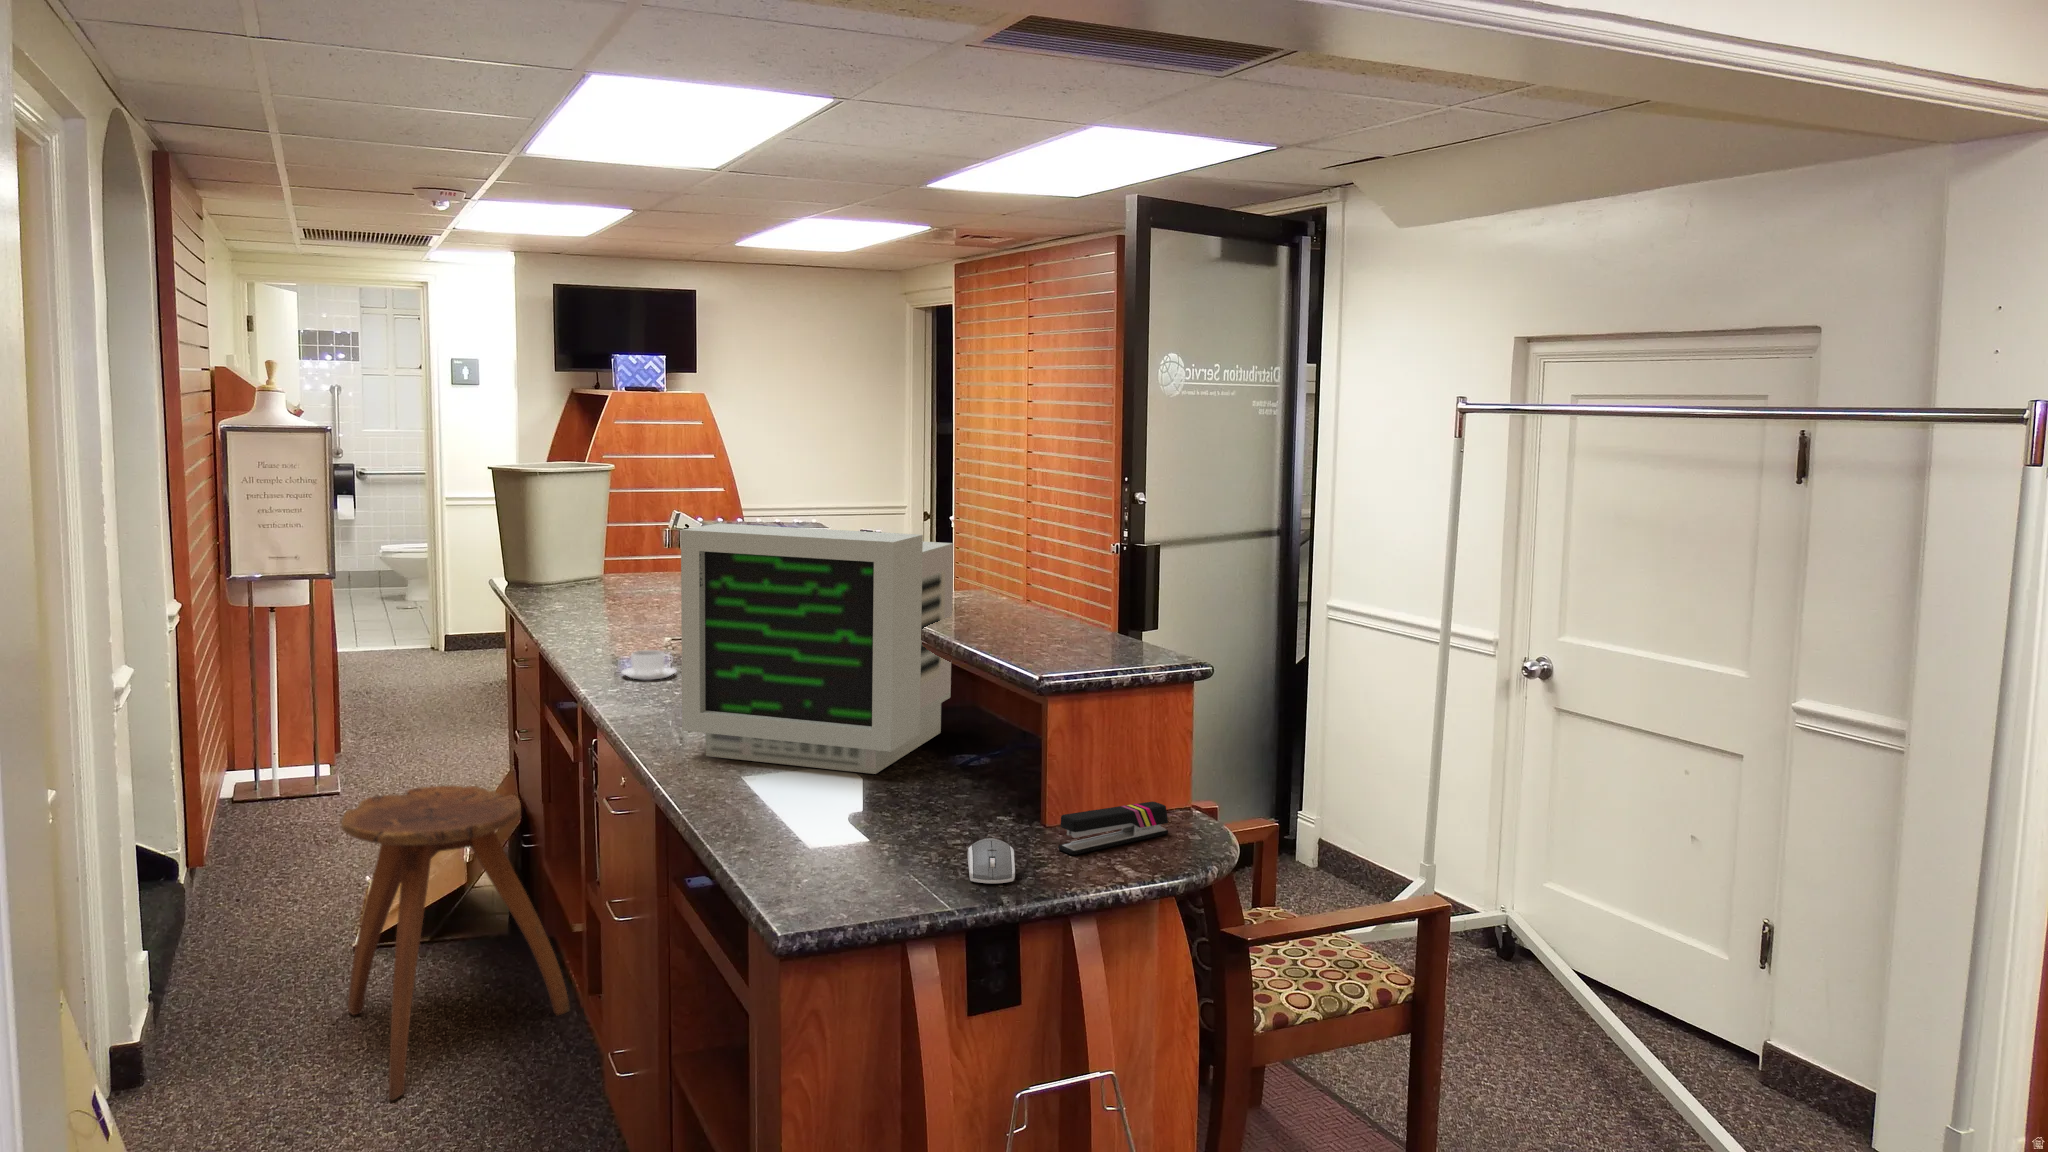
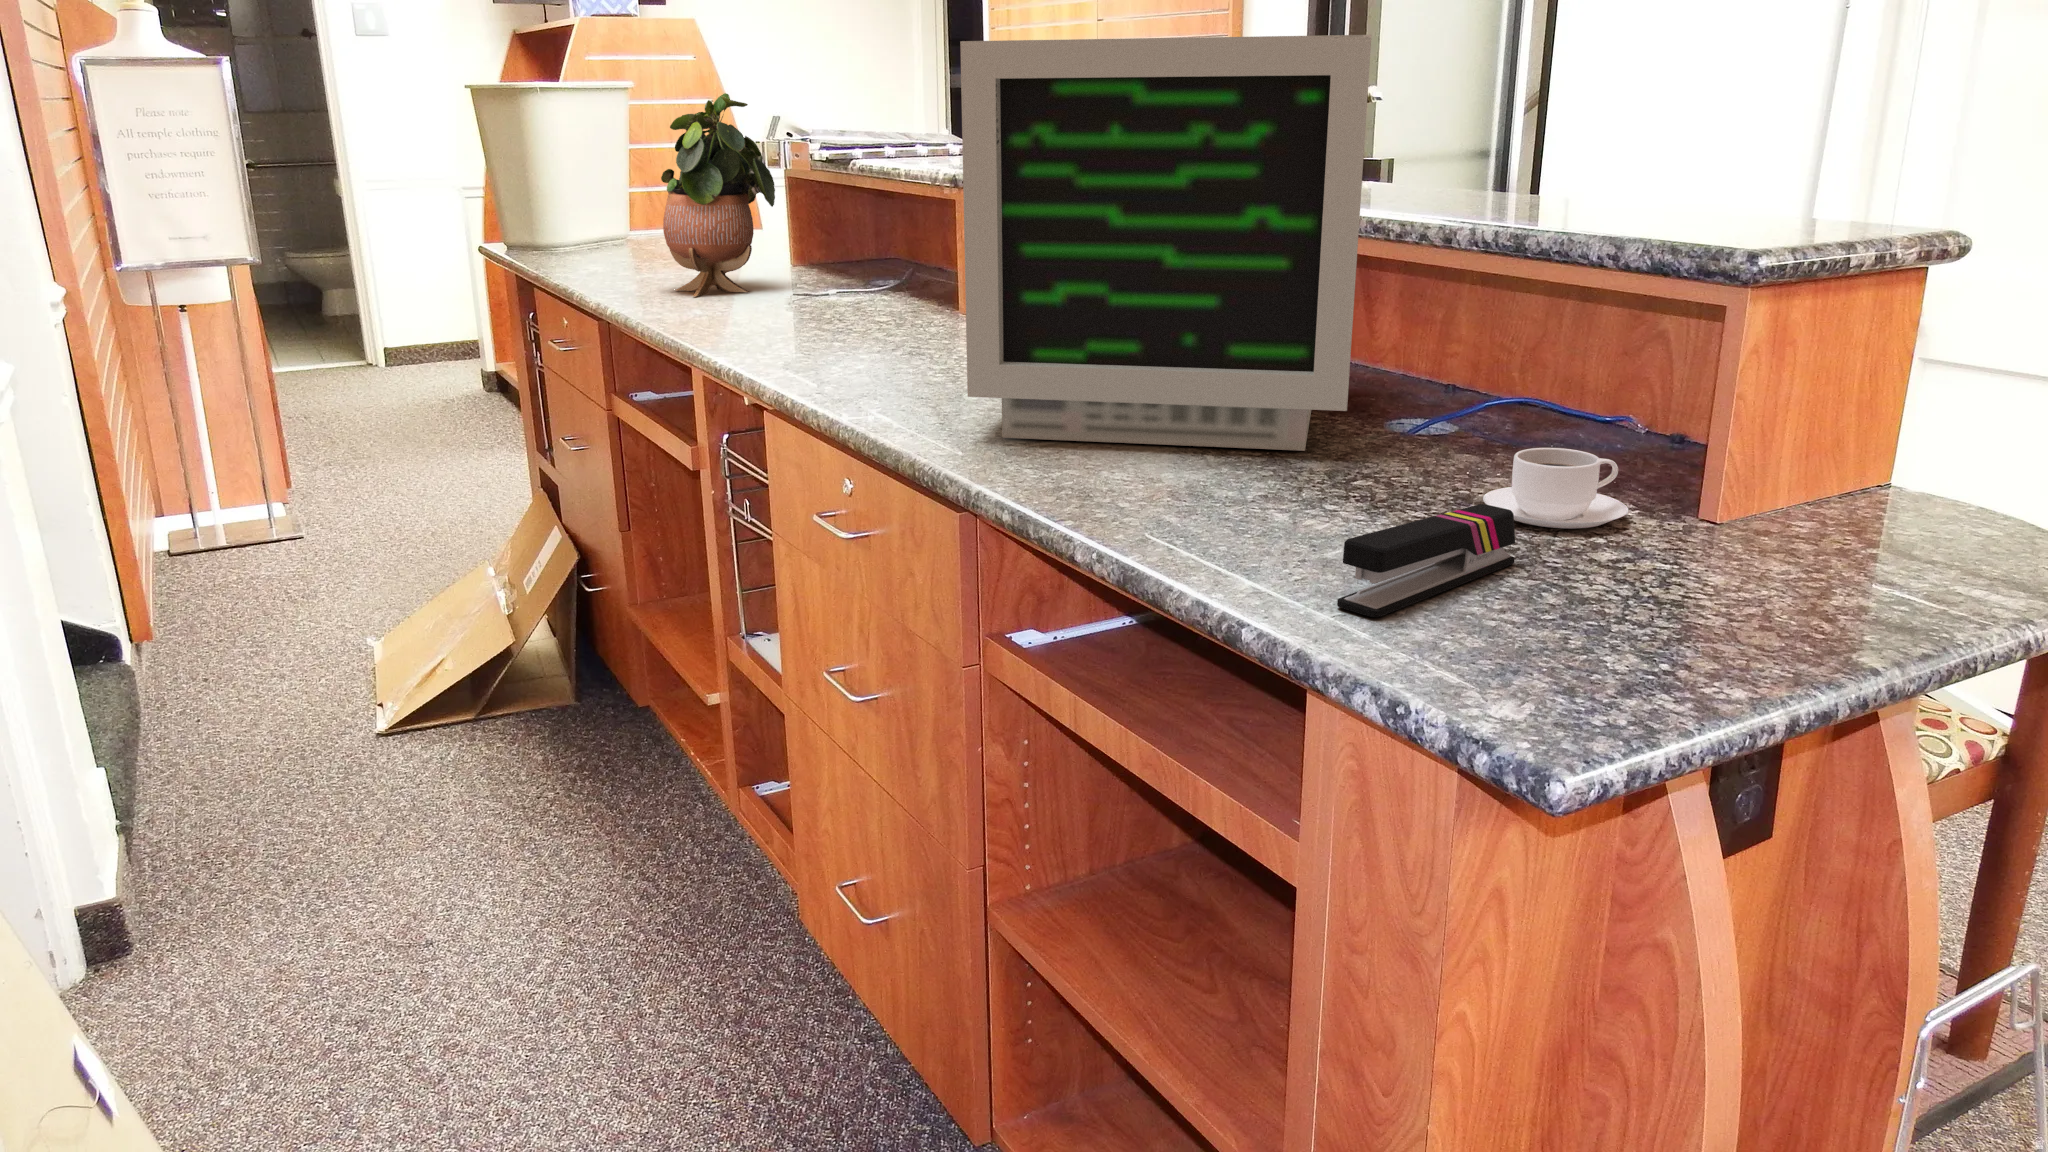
potted plant: none [596,494,677,635] -> present [661,93,775,296]
coffee cup: present [622,650,676,680] -> present [1483,448,1628,528]
stool: present [341,786,570,1100] -> none [362,514,694,951]
stapler: present [1058,802,1168,855] -> present [1337,504,1515,617]
computer mouse: present [968,838,1015,883] -> none [1679,542,1834,627]

